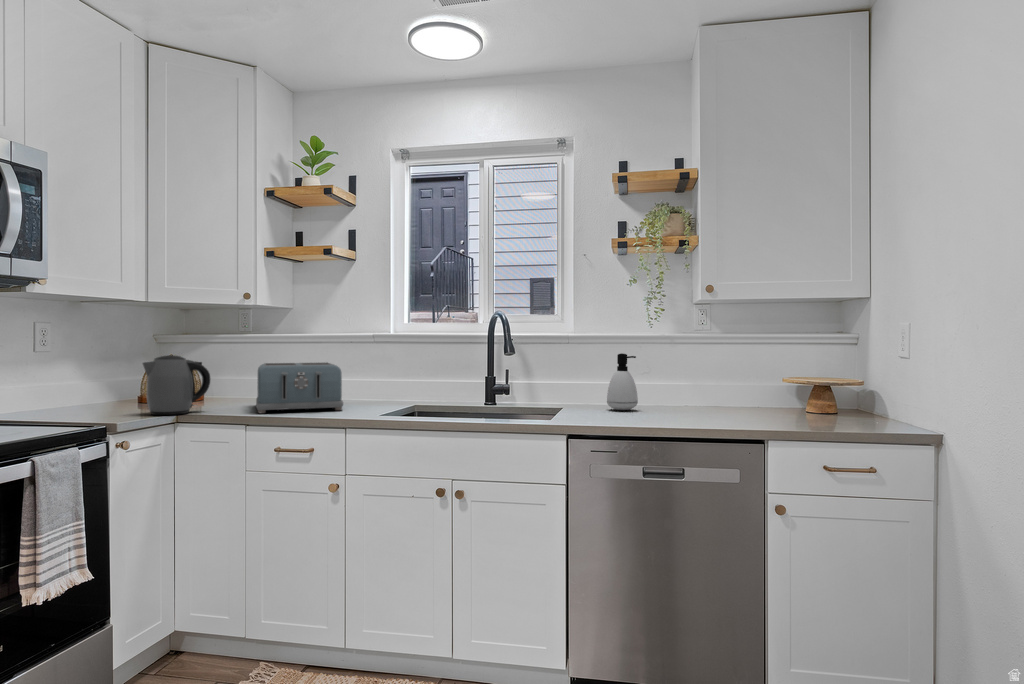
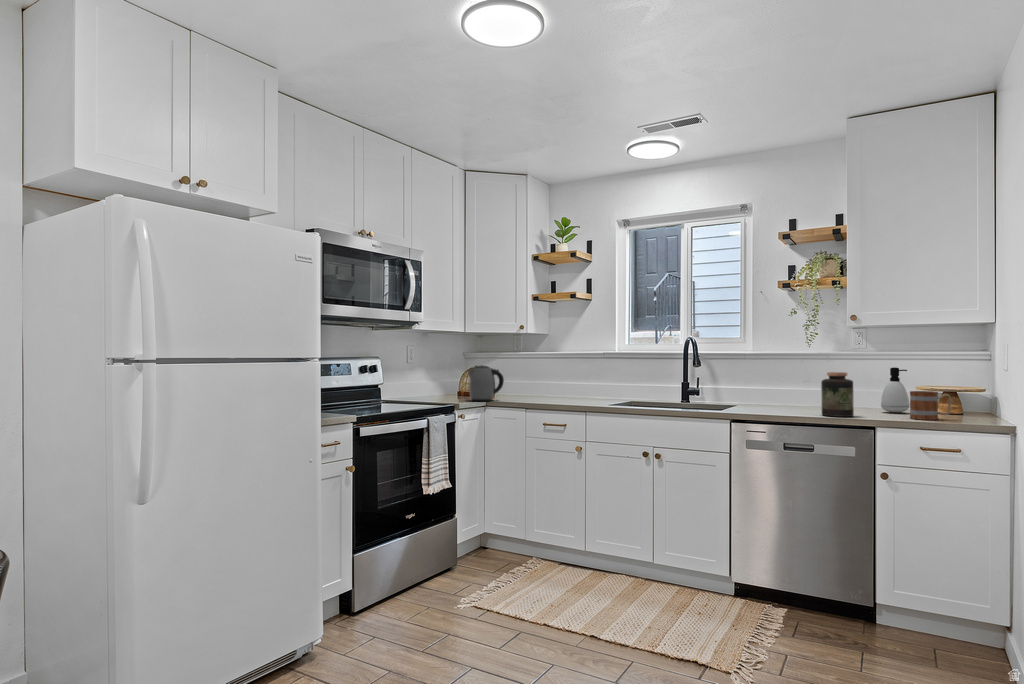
soap dispenser: present [607,353,638,410] -> present [881,367,909,413]
toaster: present [256,362,343,413] -> none [529,371,584,402]
jar: none [687,362,729,425] -> present [821,372,854,417]
mug: none [795,386,844,425] -> present [910,391,951,420]

